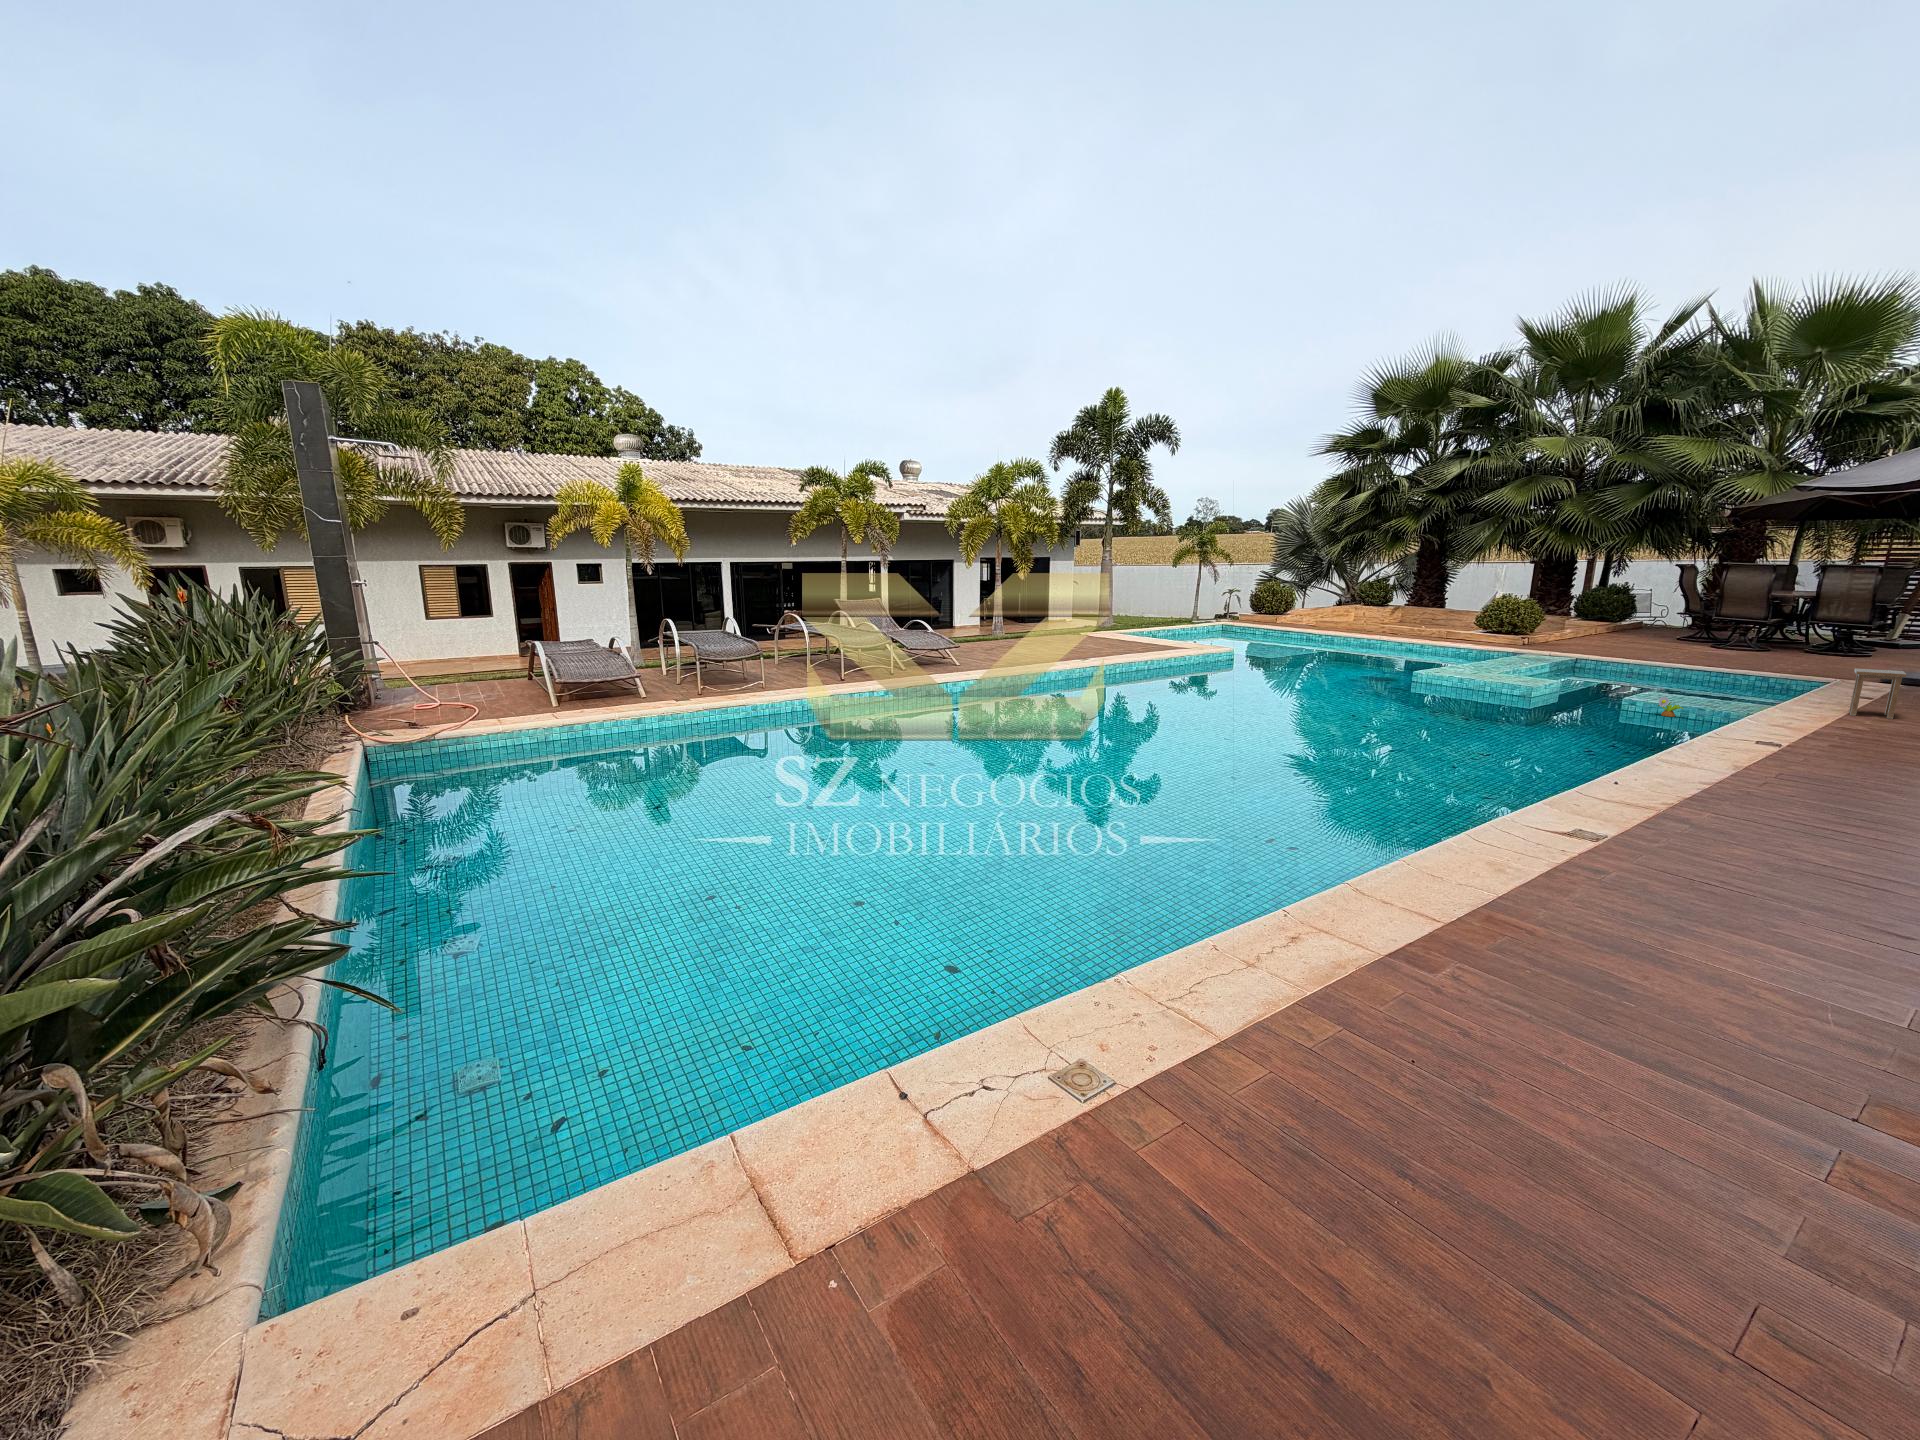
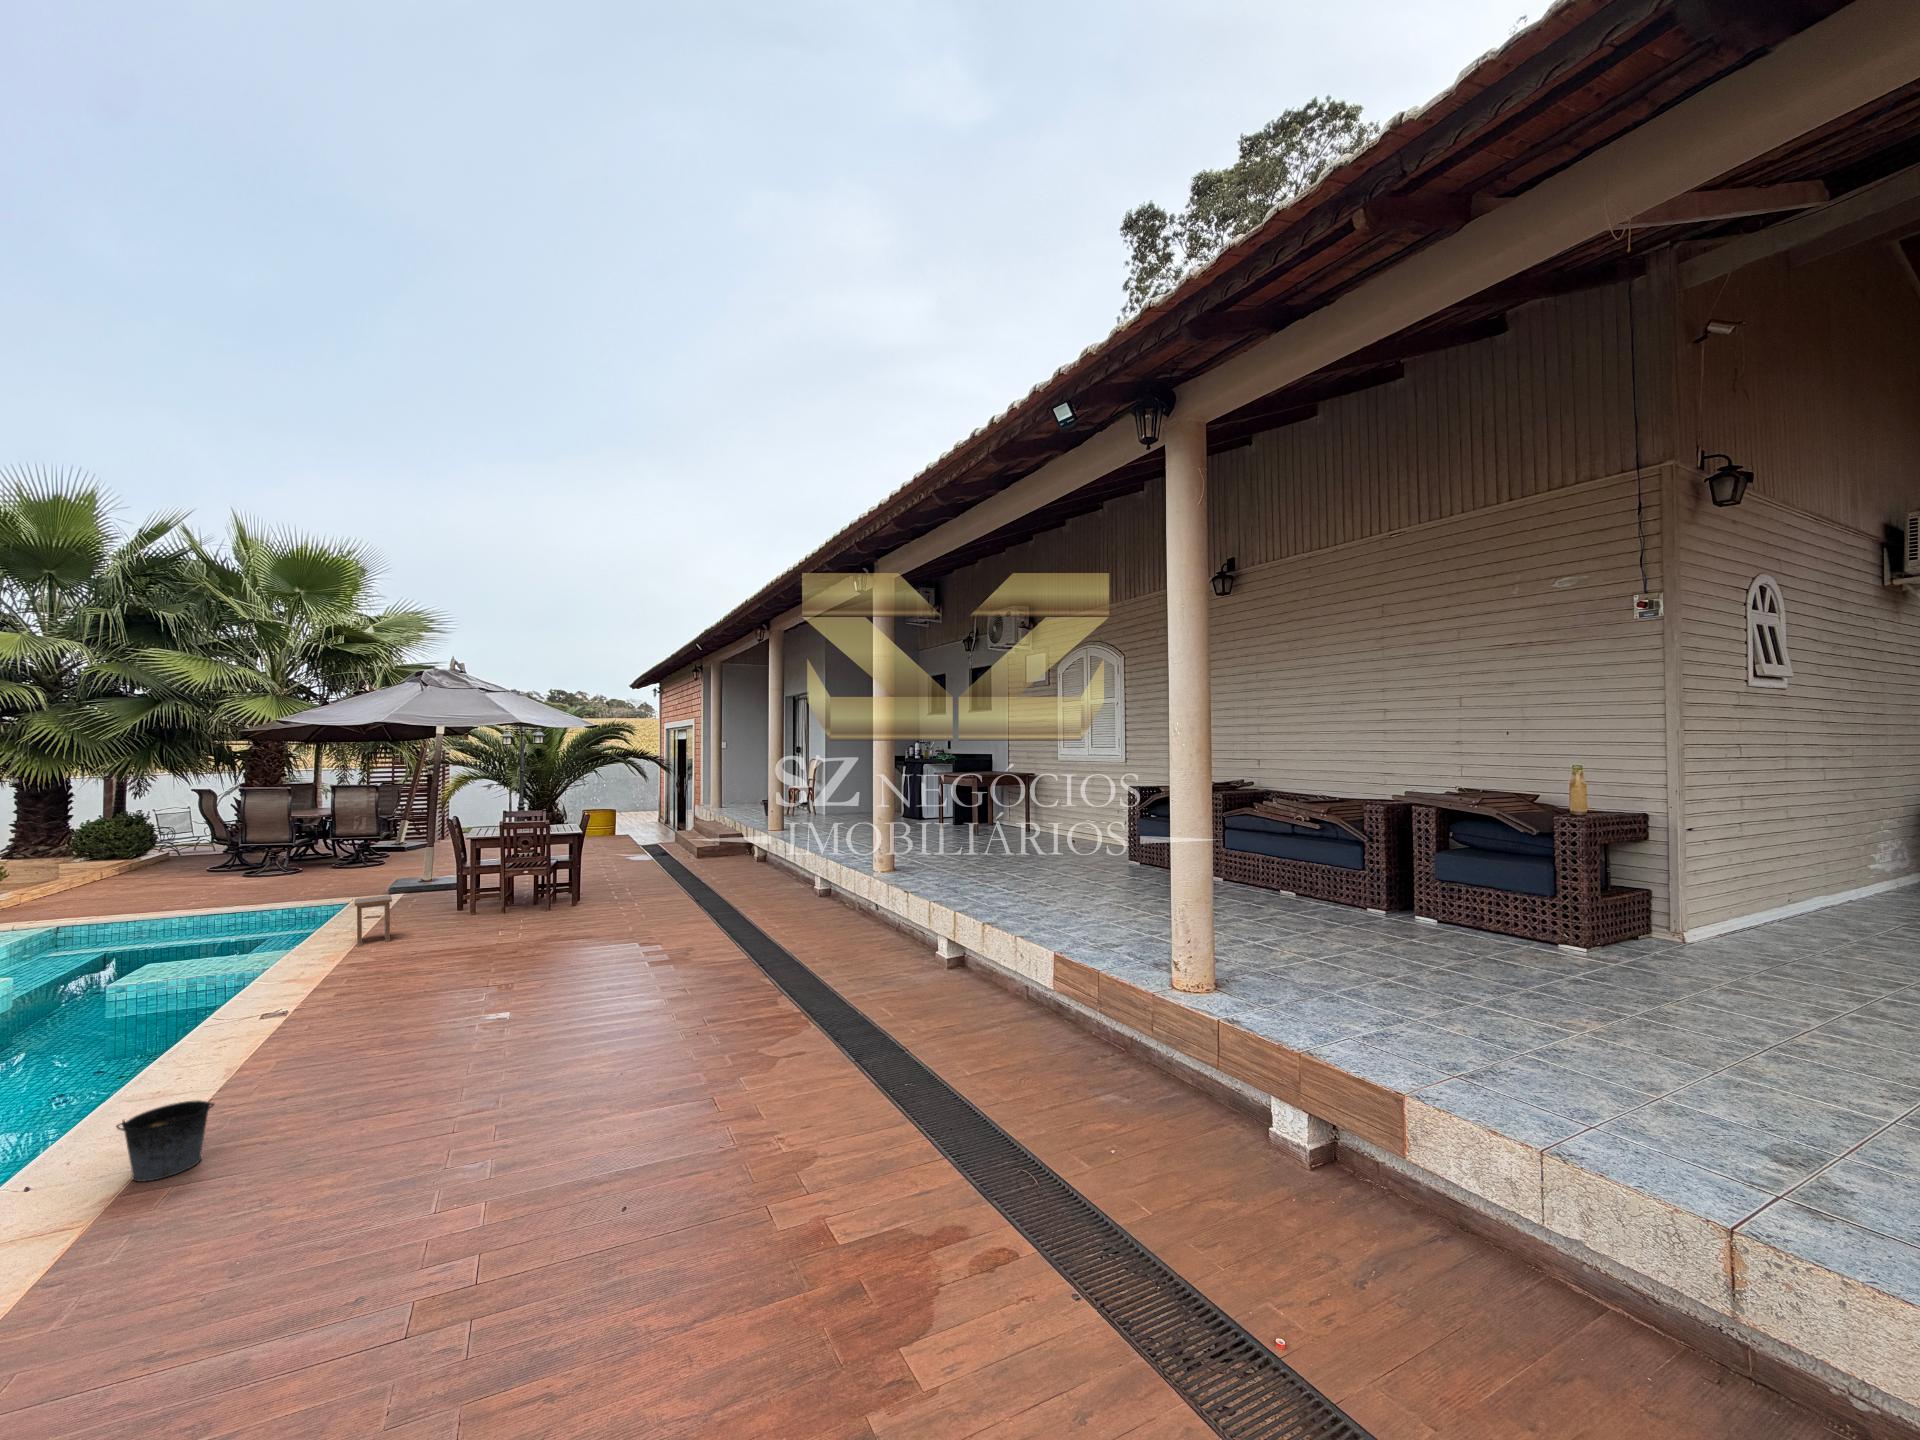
decorative plant: present [1658,696,1683,717] -> none [170,961,203,985]
bucket: none [1678,757,1753,809] -> present [116,1101,215,1182]

